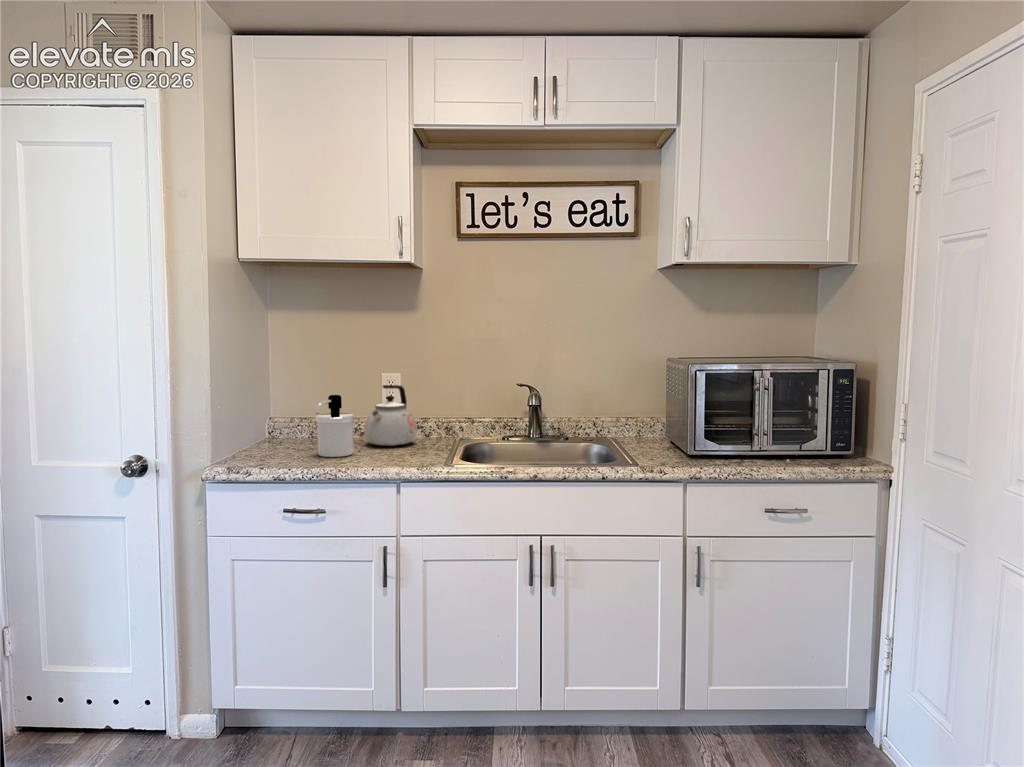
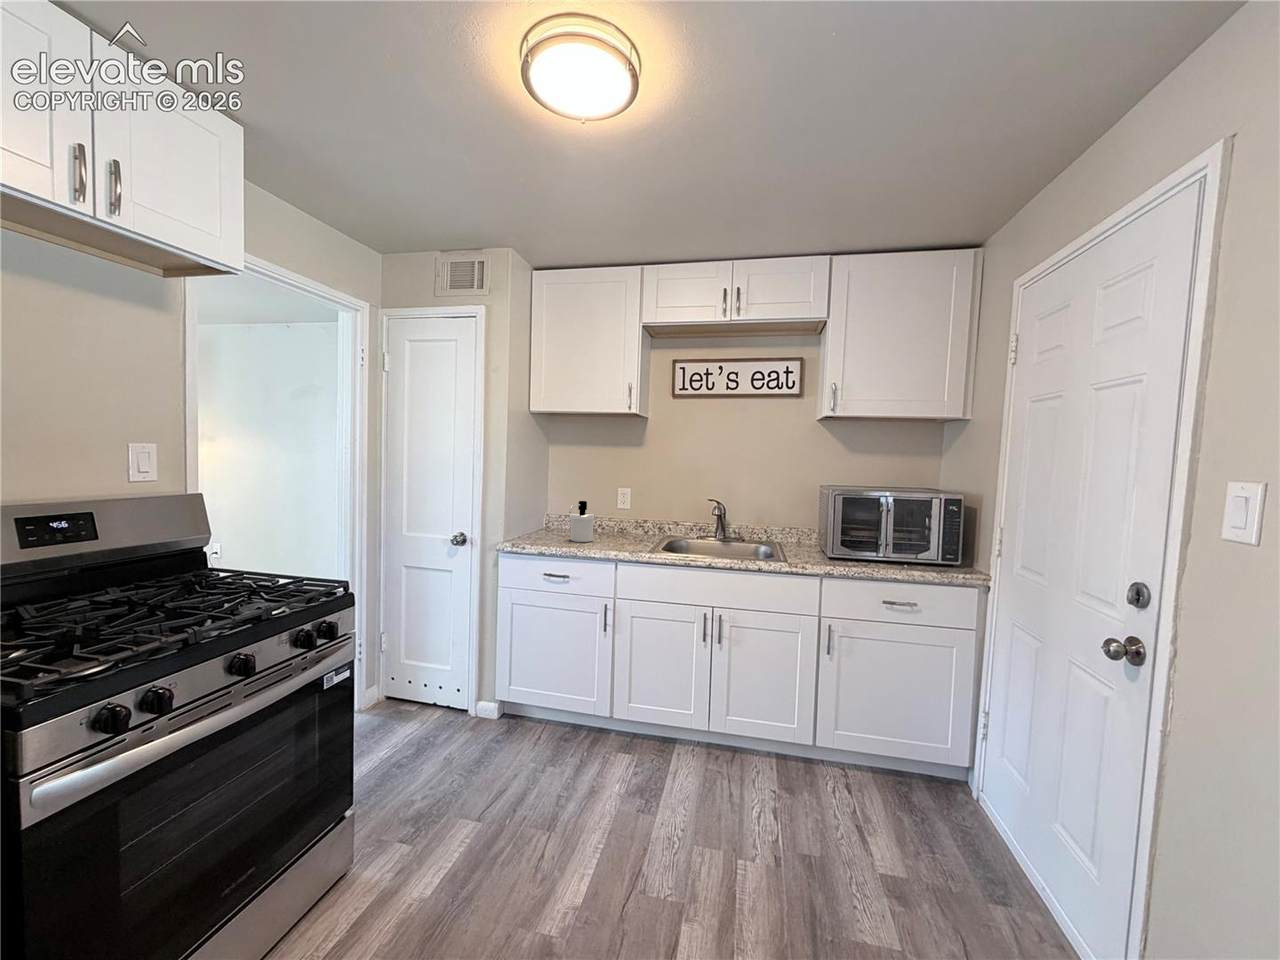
kettle: present [365,385,416,446] -> none [603,496,637,537]

